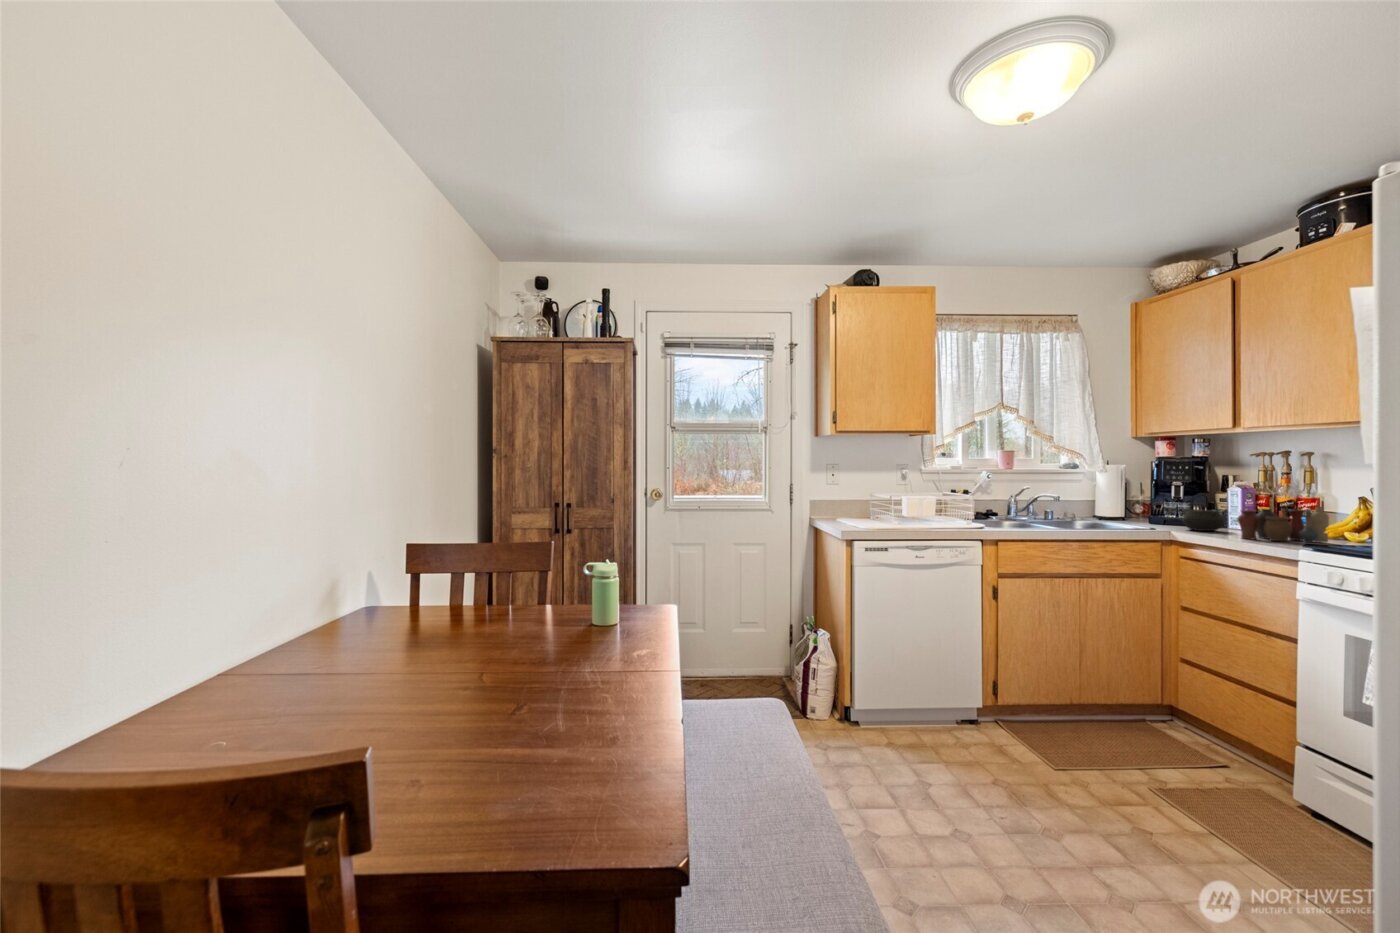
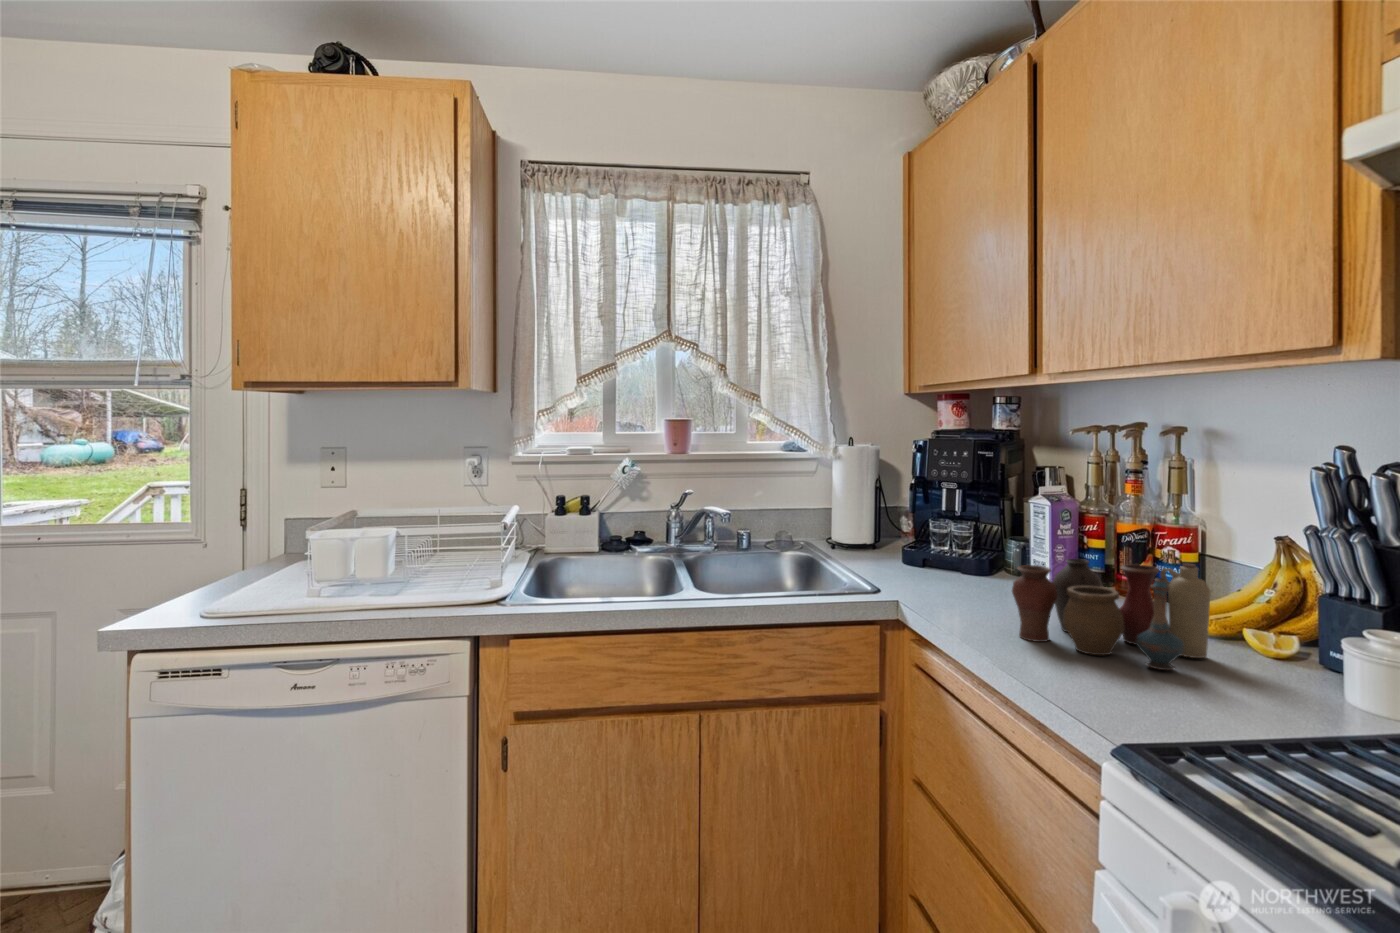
kettle: present [1182,493,1225,531] -> none [936,513,1013,596]

